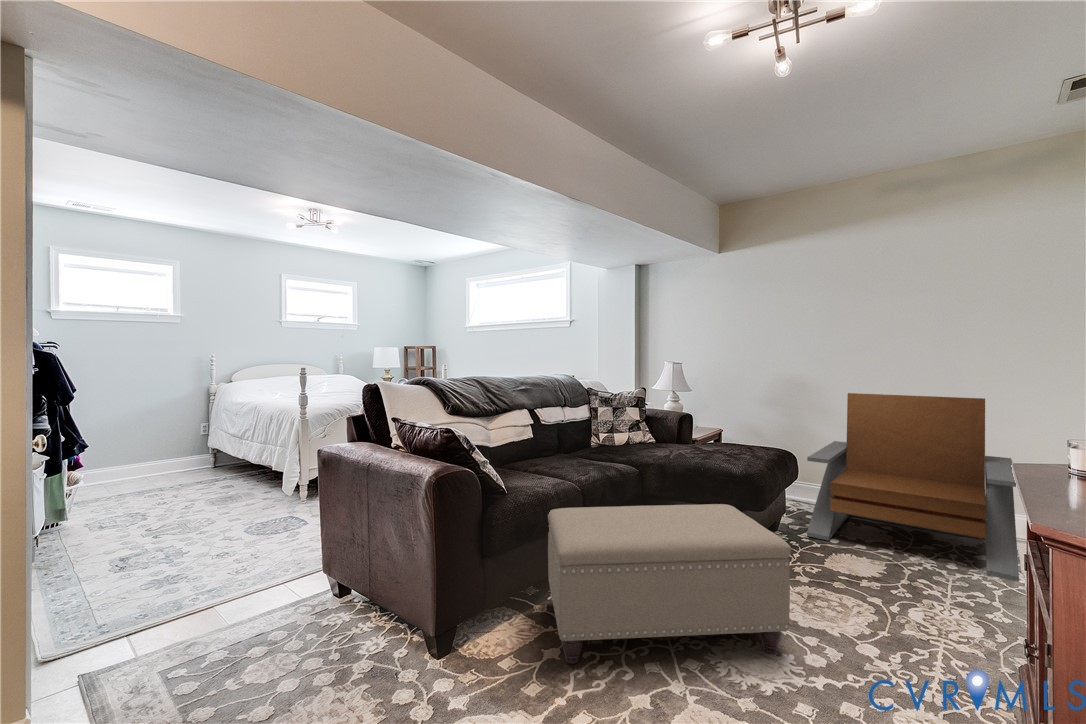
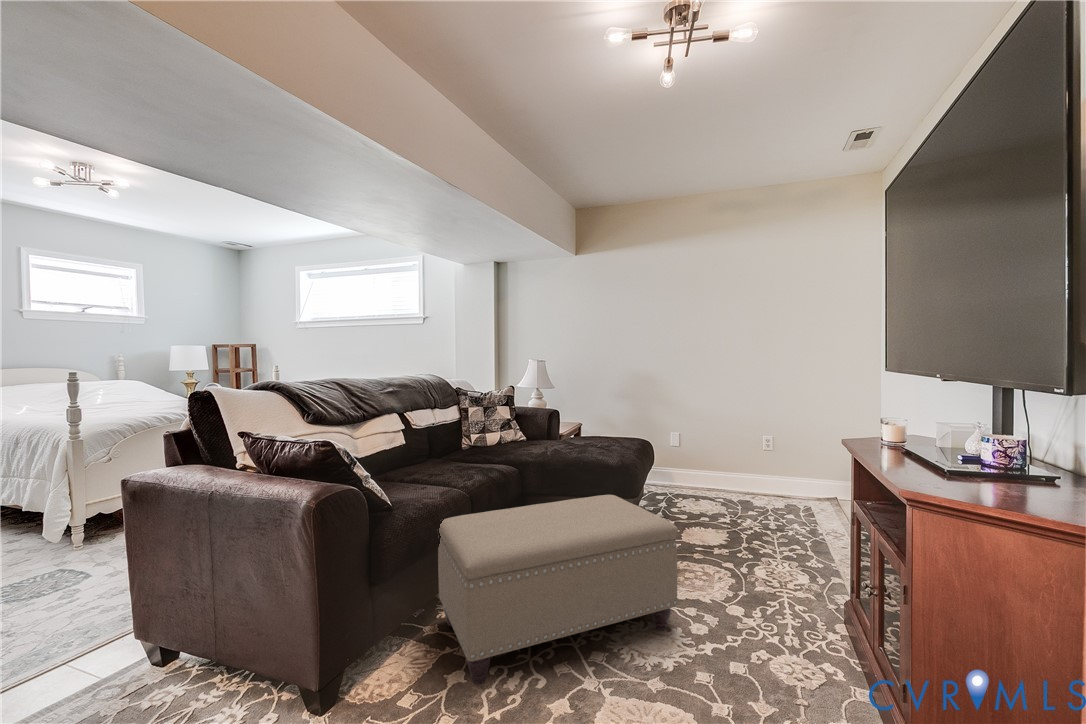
lounge chair: present [807,393,1019,581] -> none [661,386,818,532]

